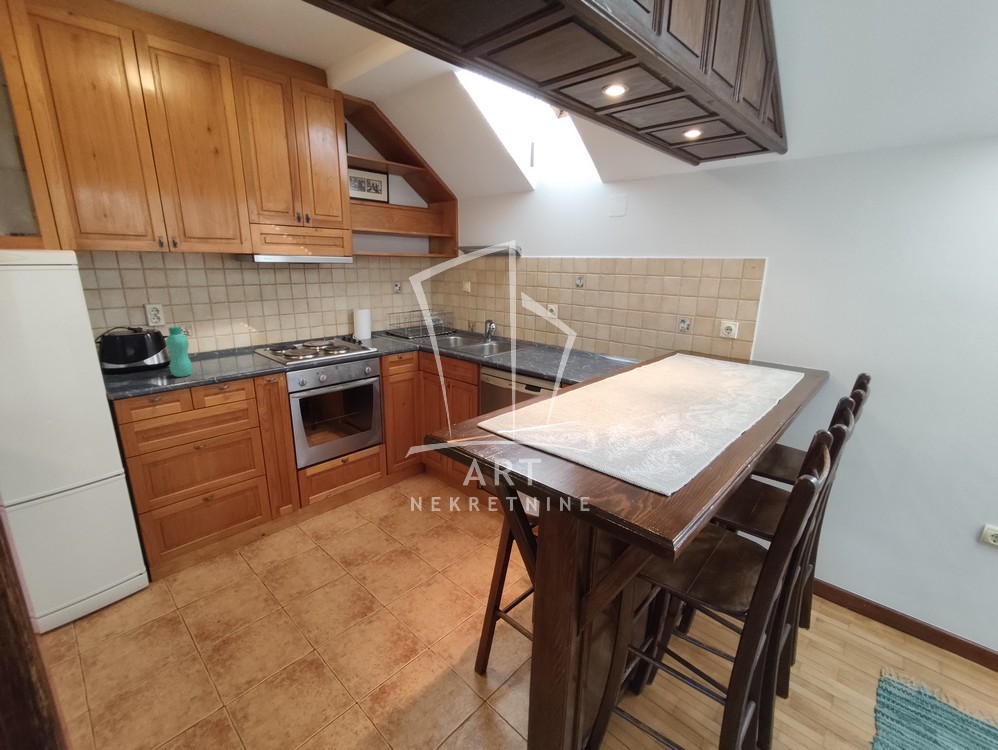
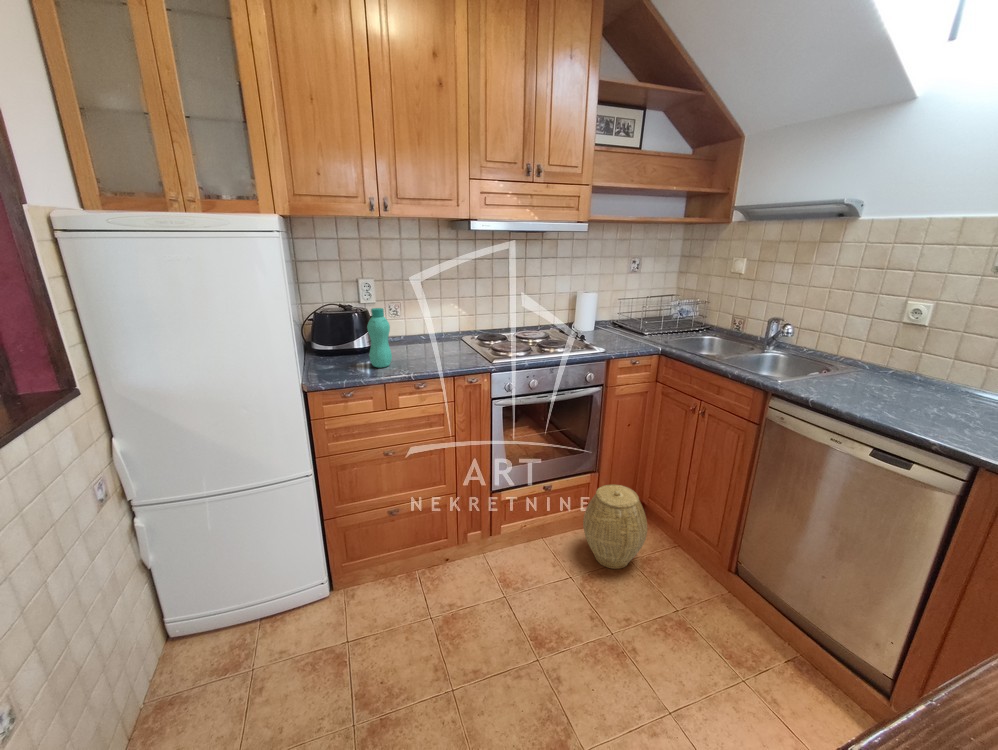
woven basket: none [376,448,423,509] -> present [583,485,647,569]

